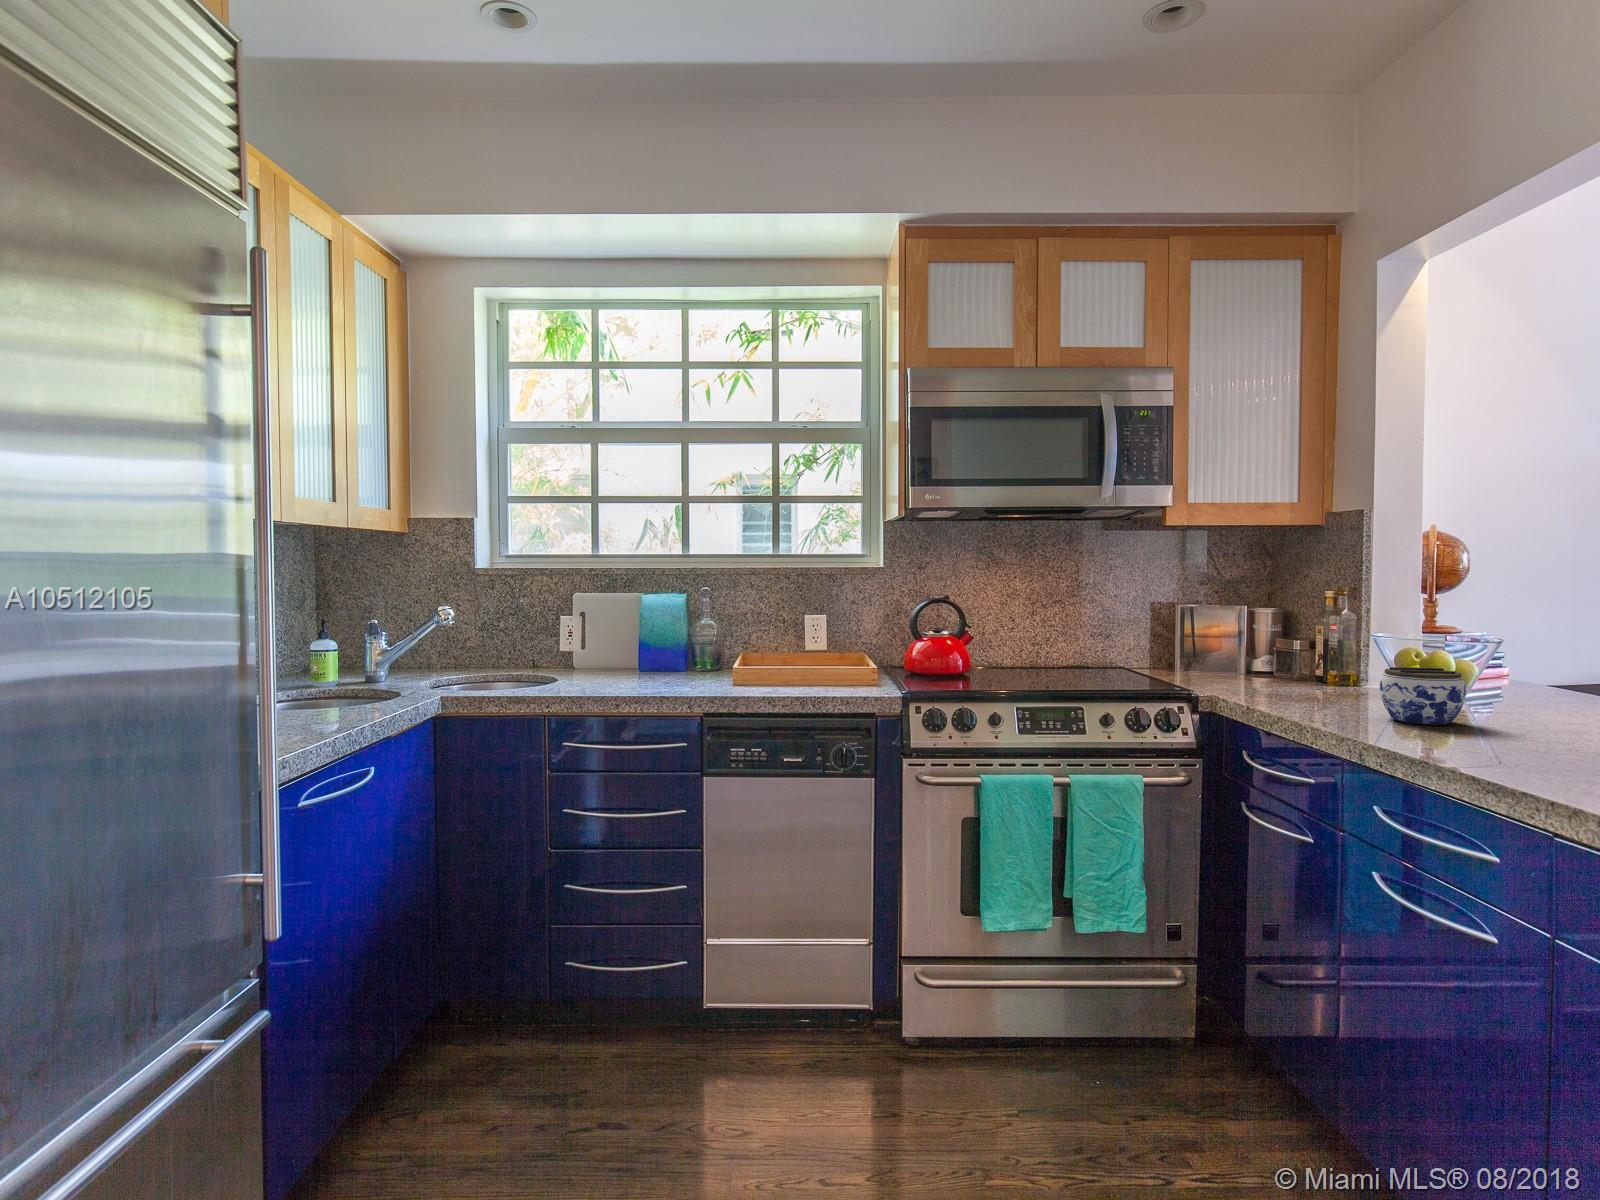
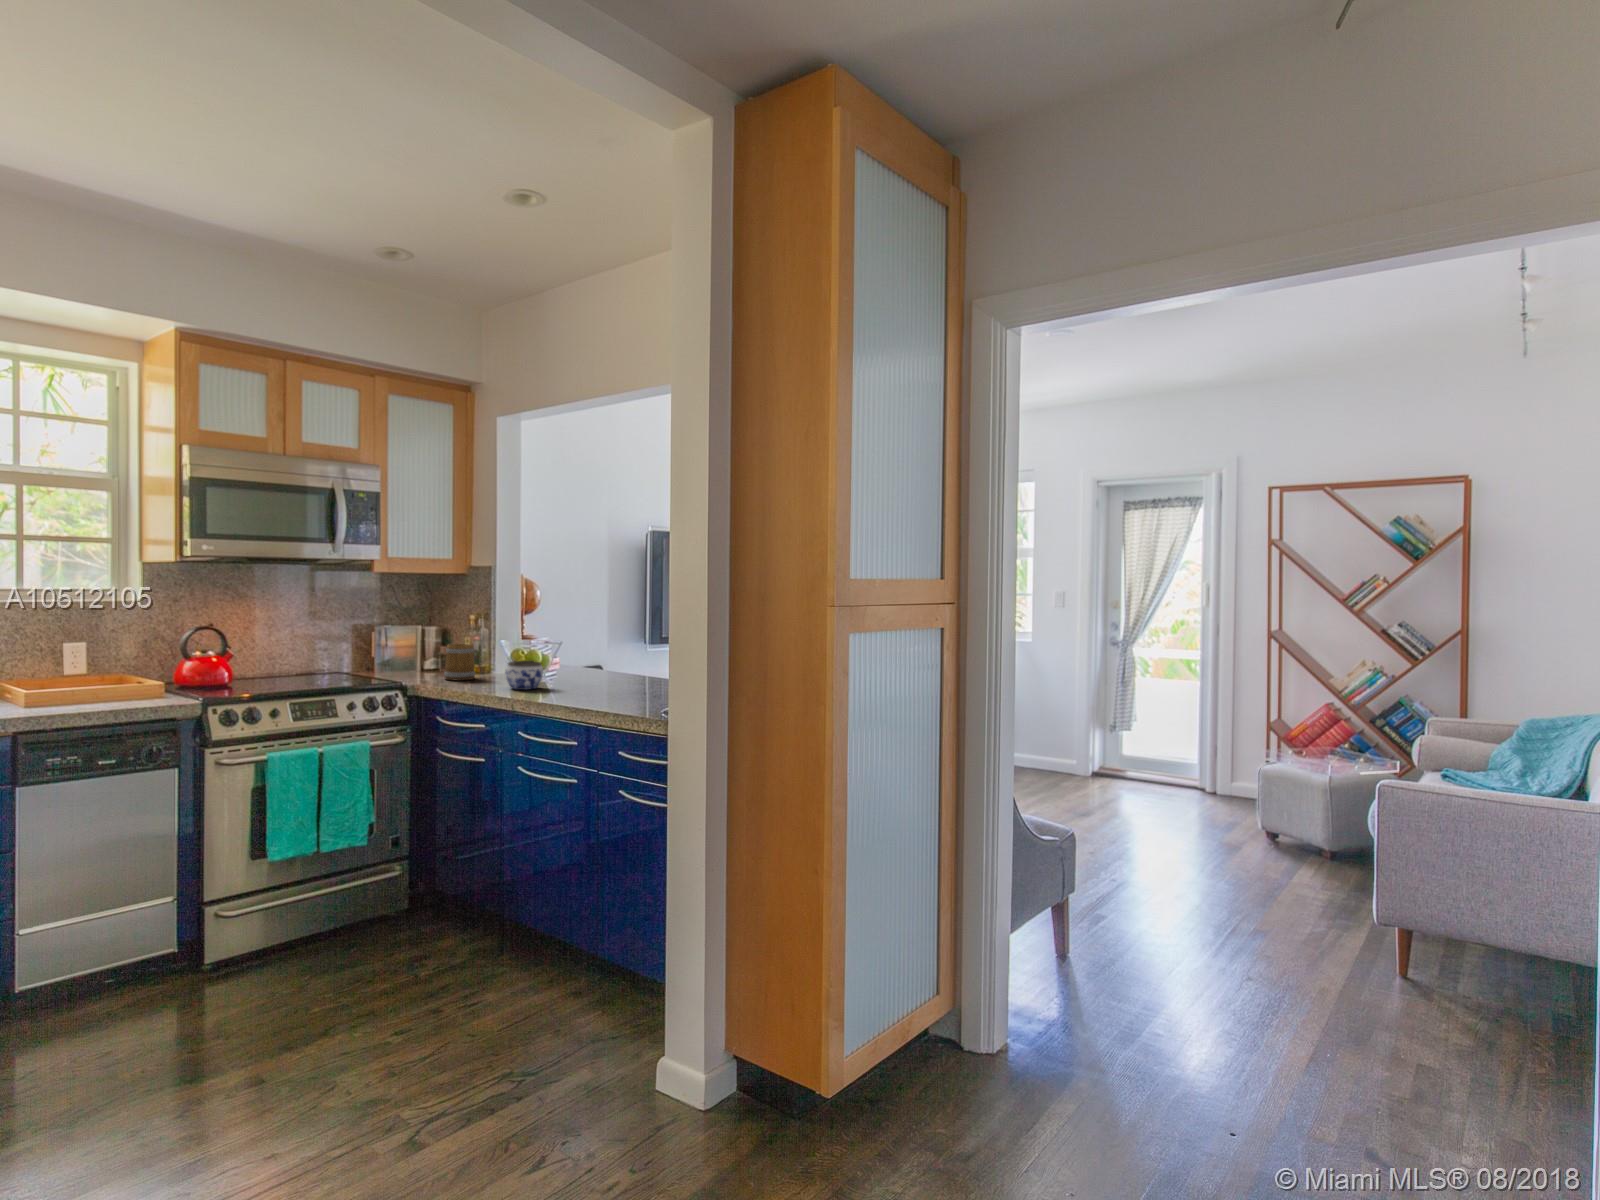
mug: none [1268,634,1325,695] -> present [444,644,475,681]

